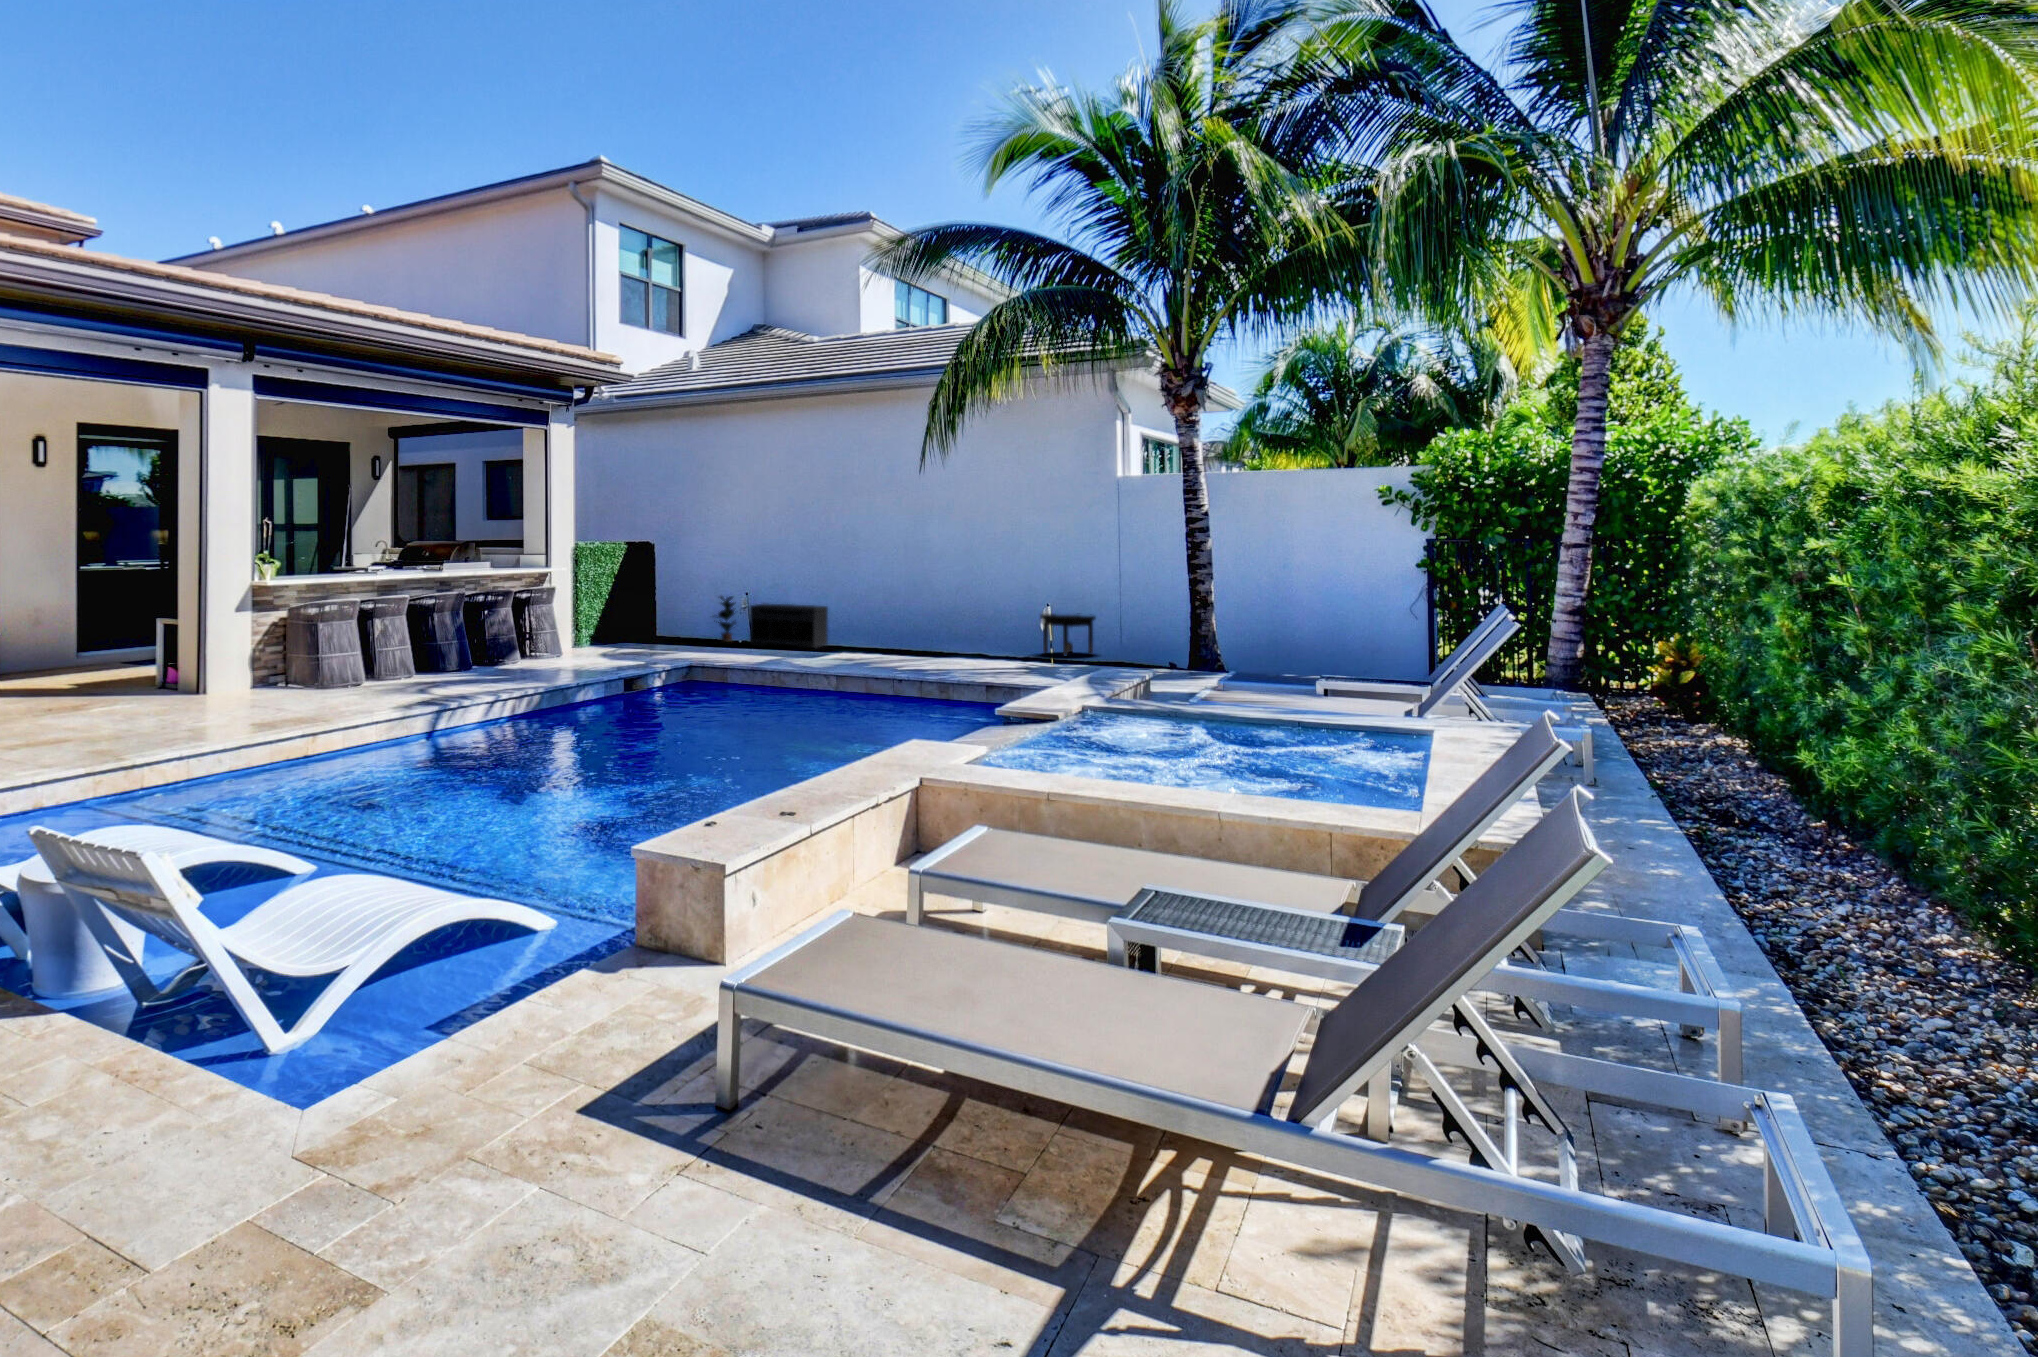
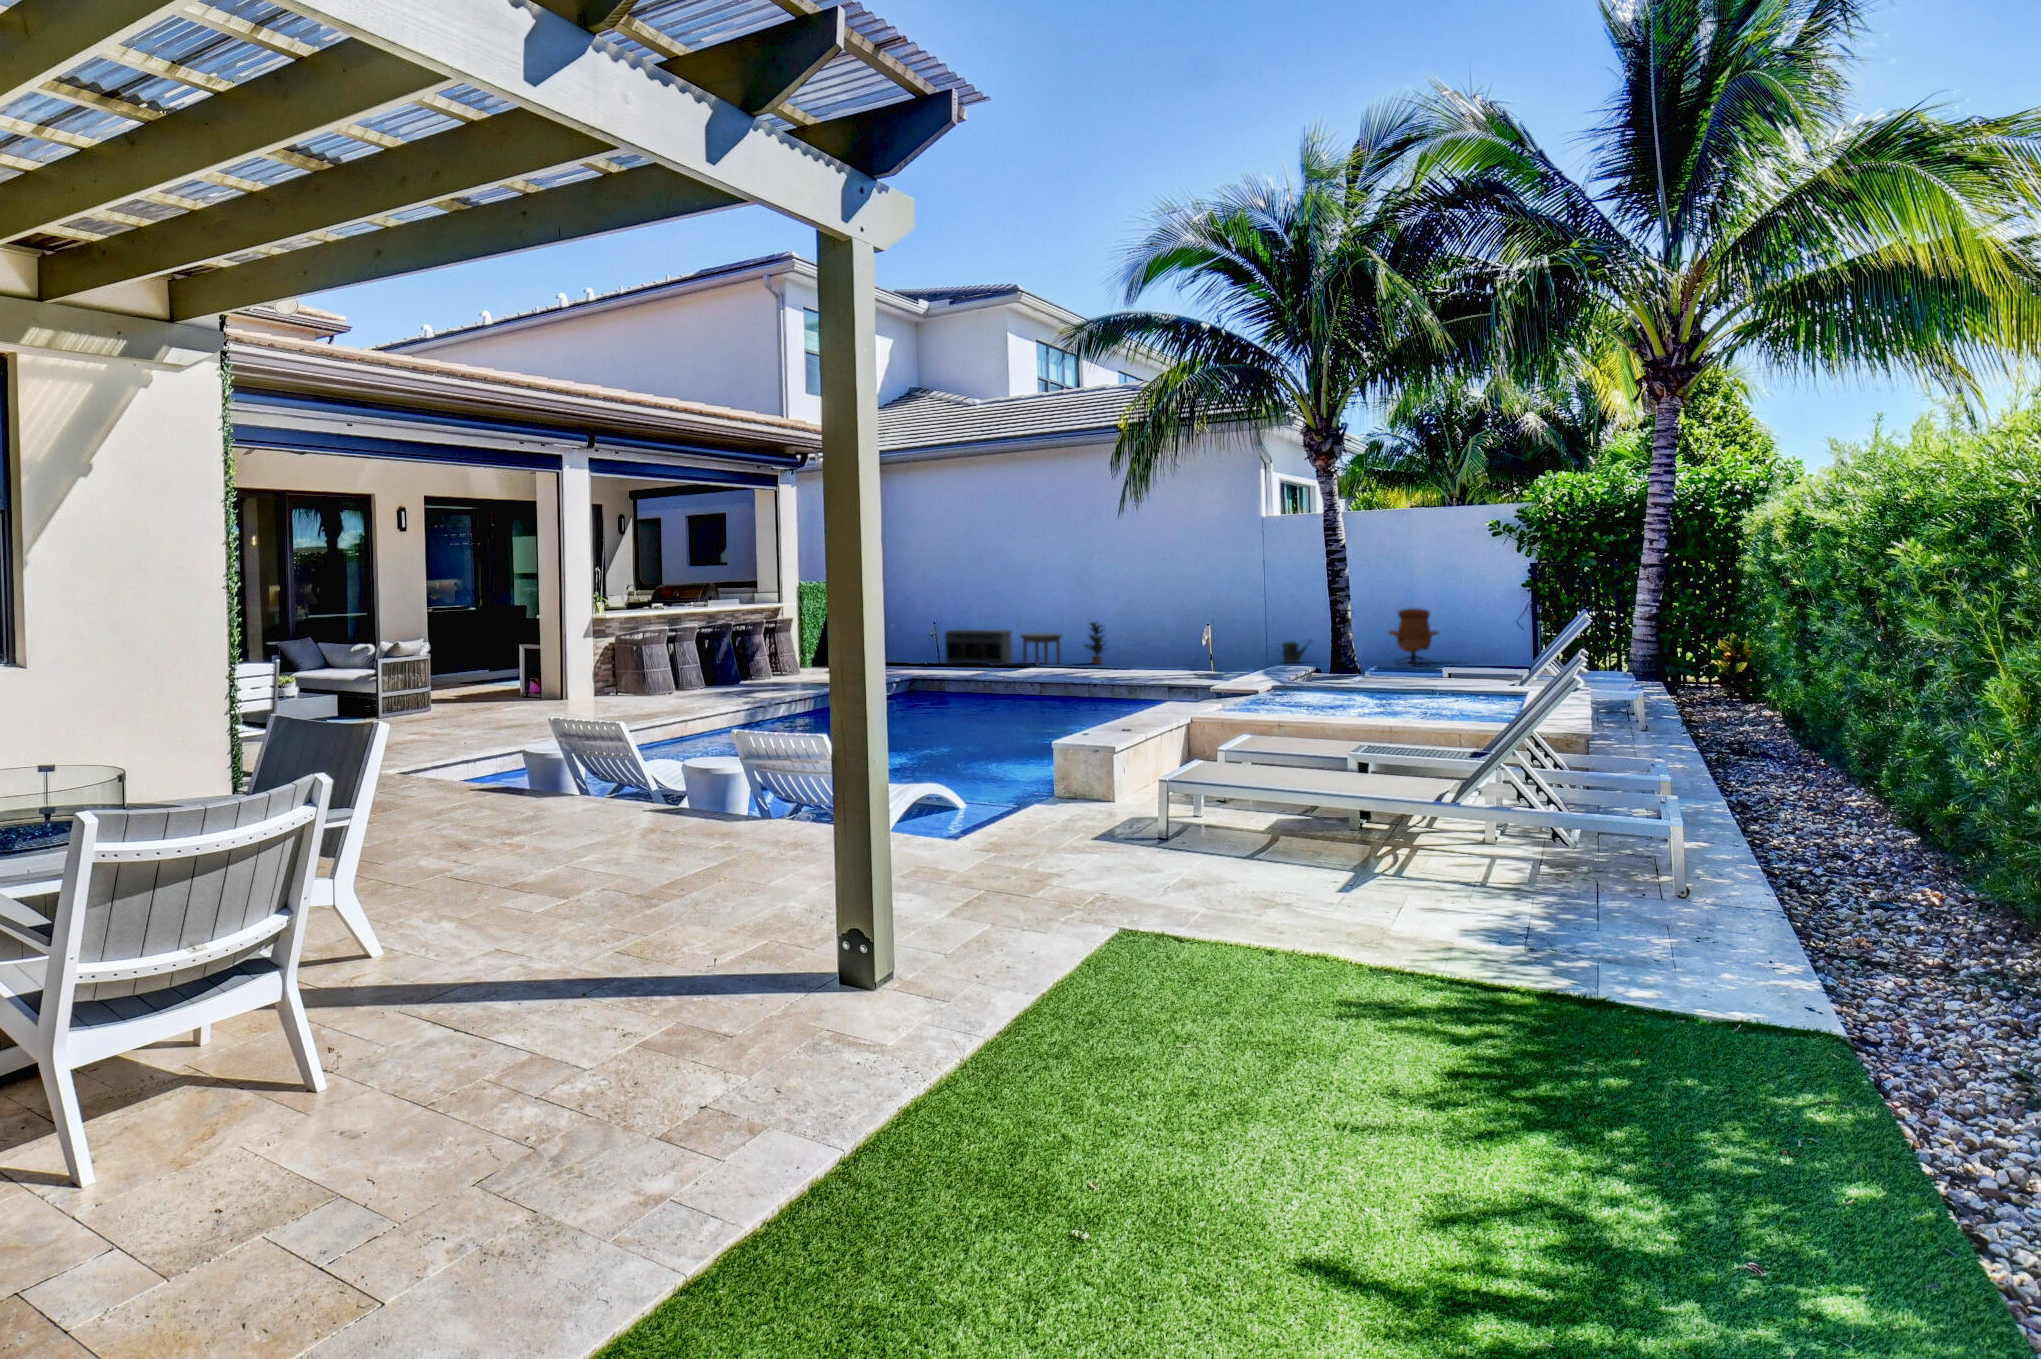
lounge chair: none [1260,591,1320,663] -> present [1389,608,1438,664]
potted plant: present [717,596,736,642] -> present [1085,622,1105,664]
side table: present [1040,614,1096,656] -> present [1021,633,1062,666]
watering can: none [1132,625,1174,653] -> present [1283,642,1311,663]

